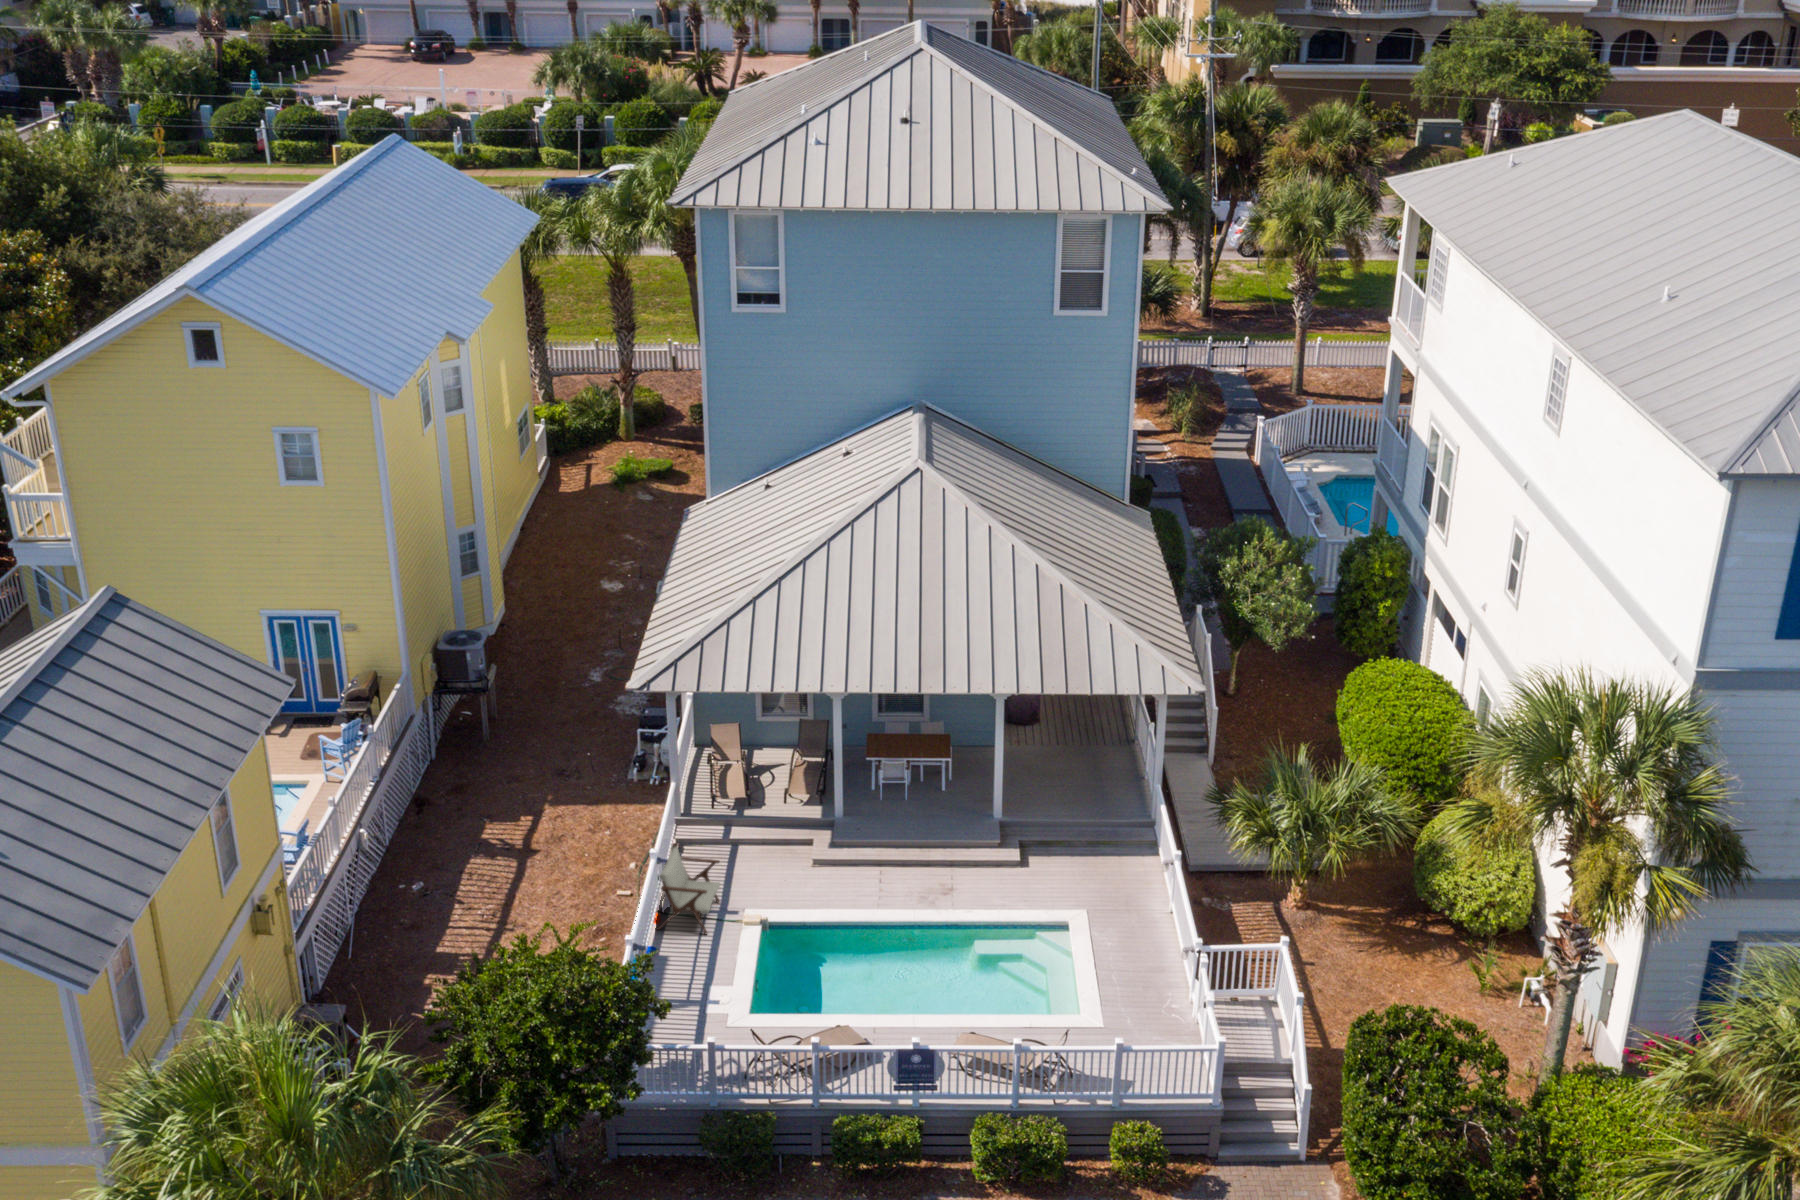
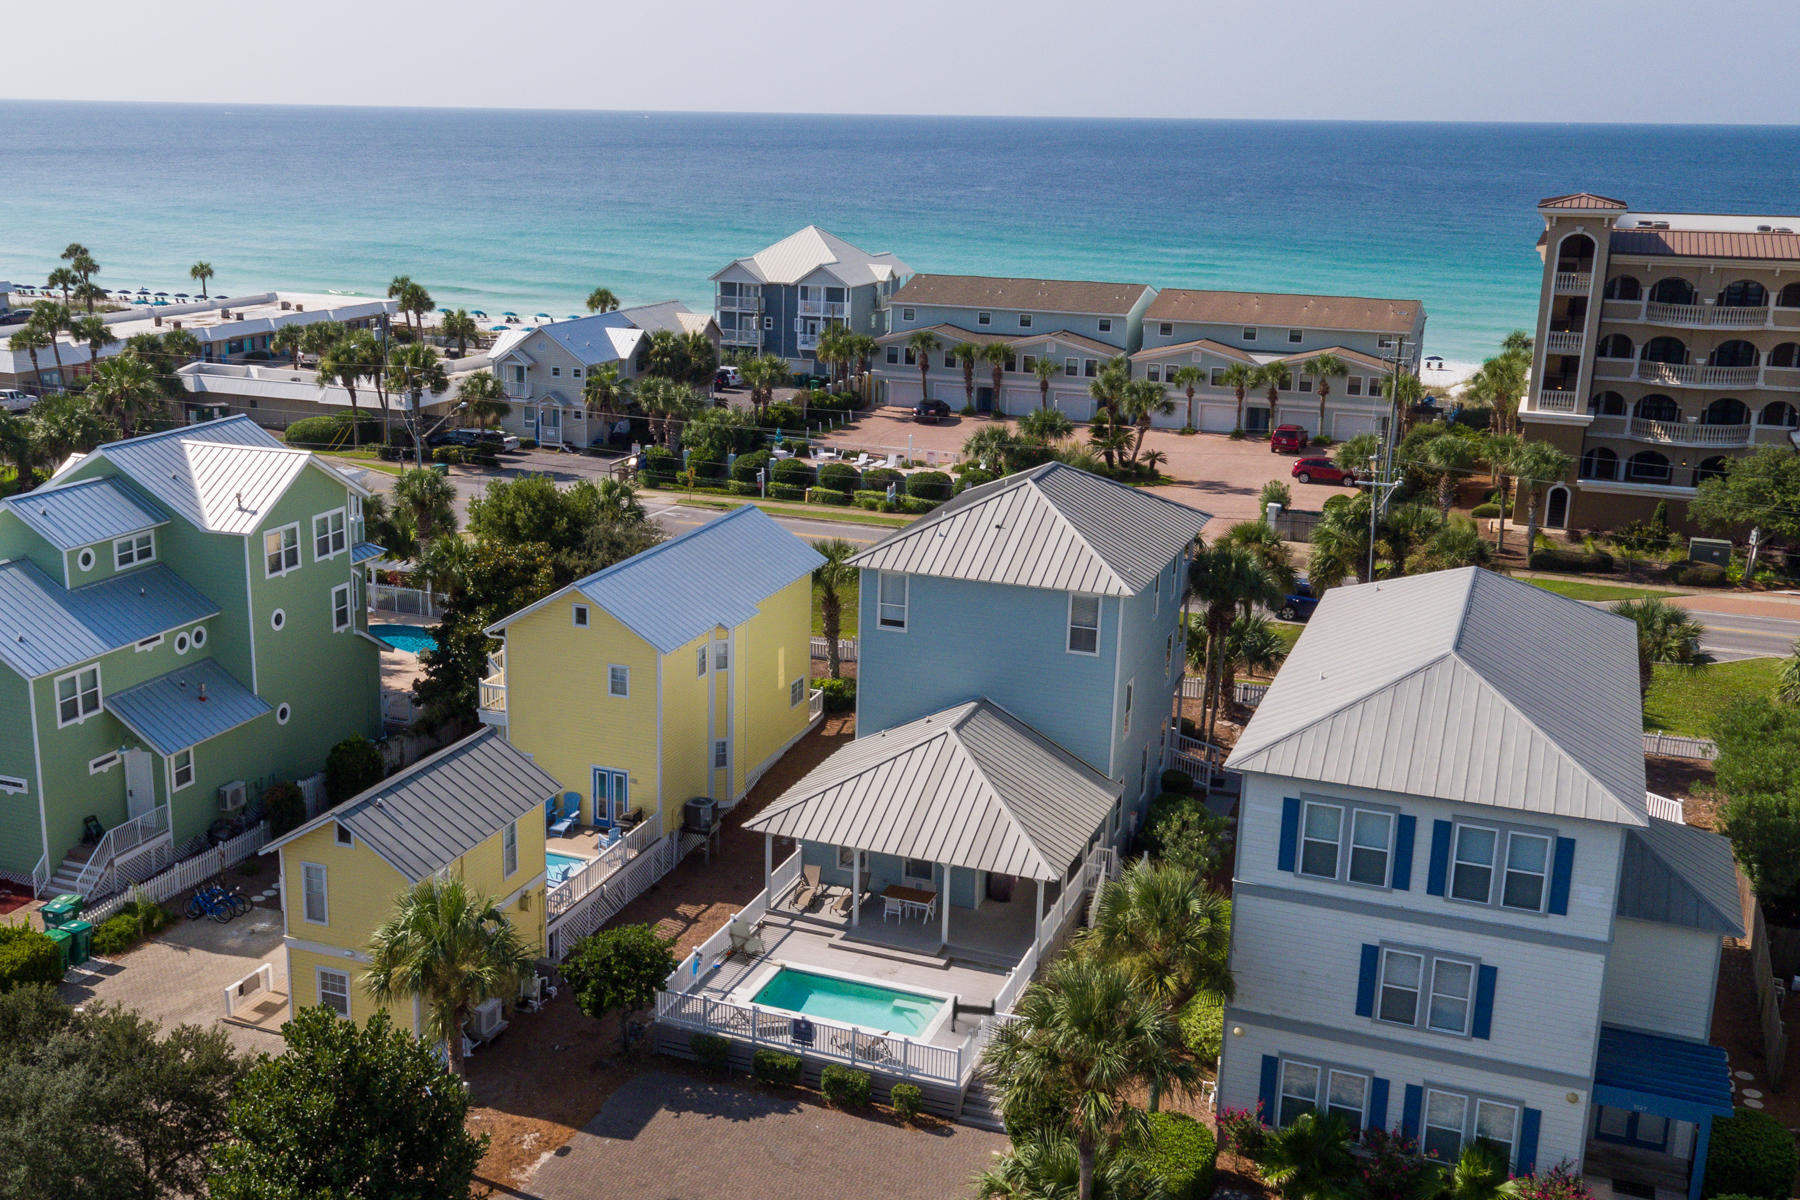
bench: none [1105,917,1188,987] -> present [951,996,996,1031]

